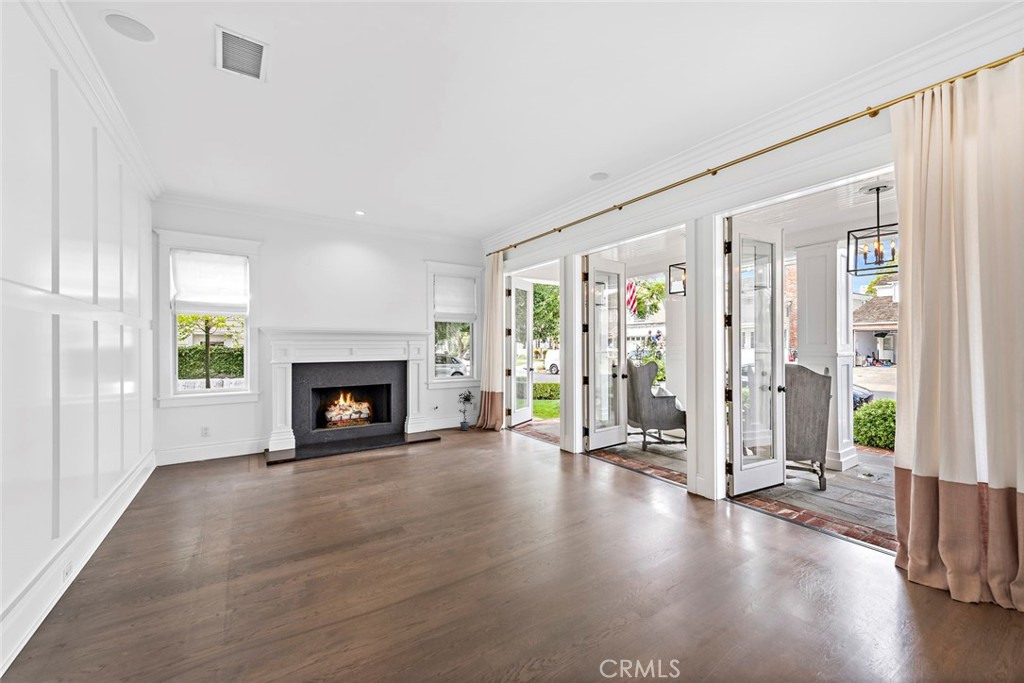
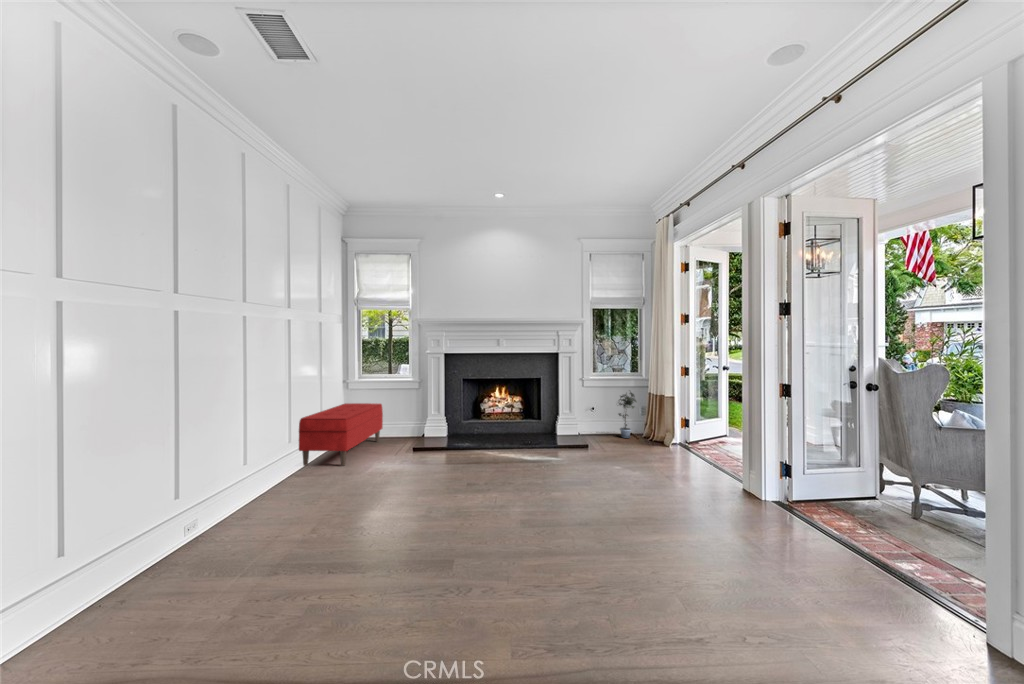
bench: none [142,420,216,496] -> present [299,403,383,466]

